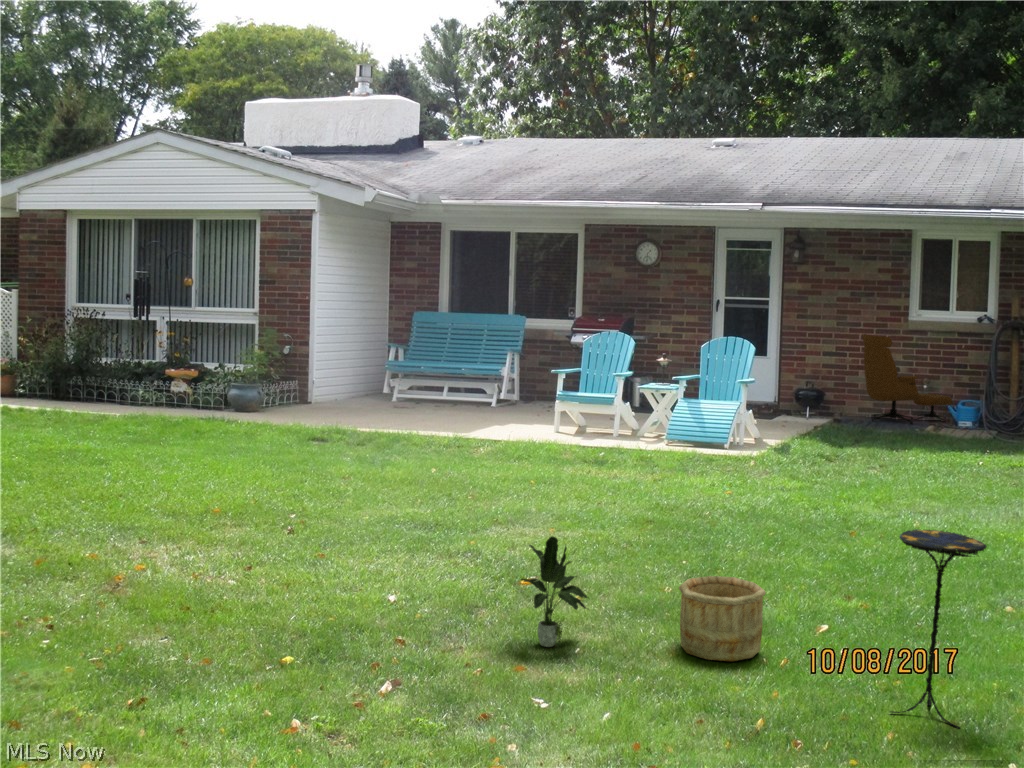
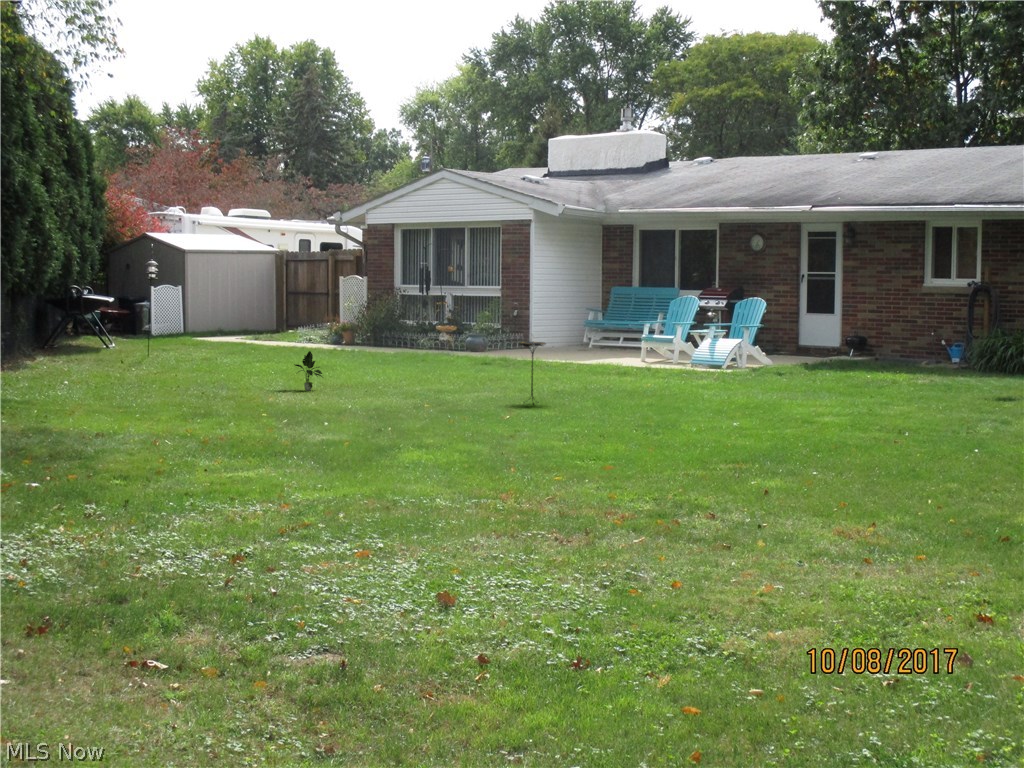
lounge chair: present [863,334,952,424] -> none [870,295,944,356]
potted plant: present [521,536,589,647] -> present [294,351,322,391]
wooden bucket: present [679,576,766,661] -> none [484,370,516,396]

